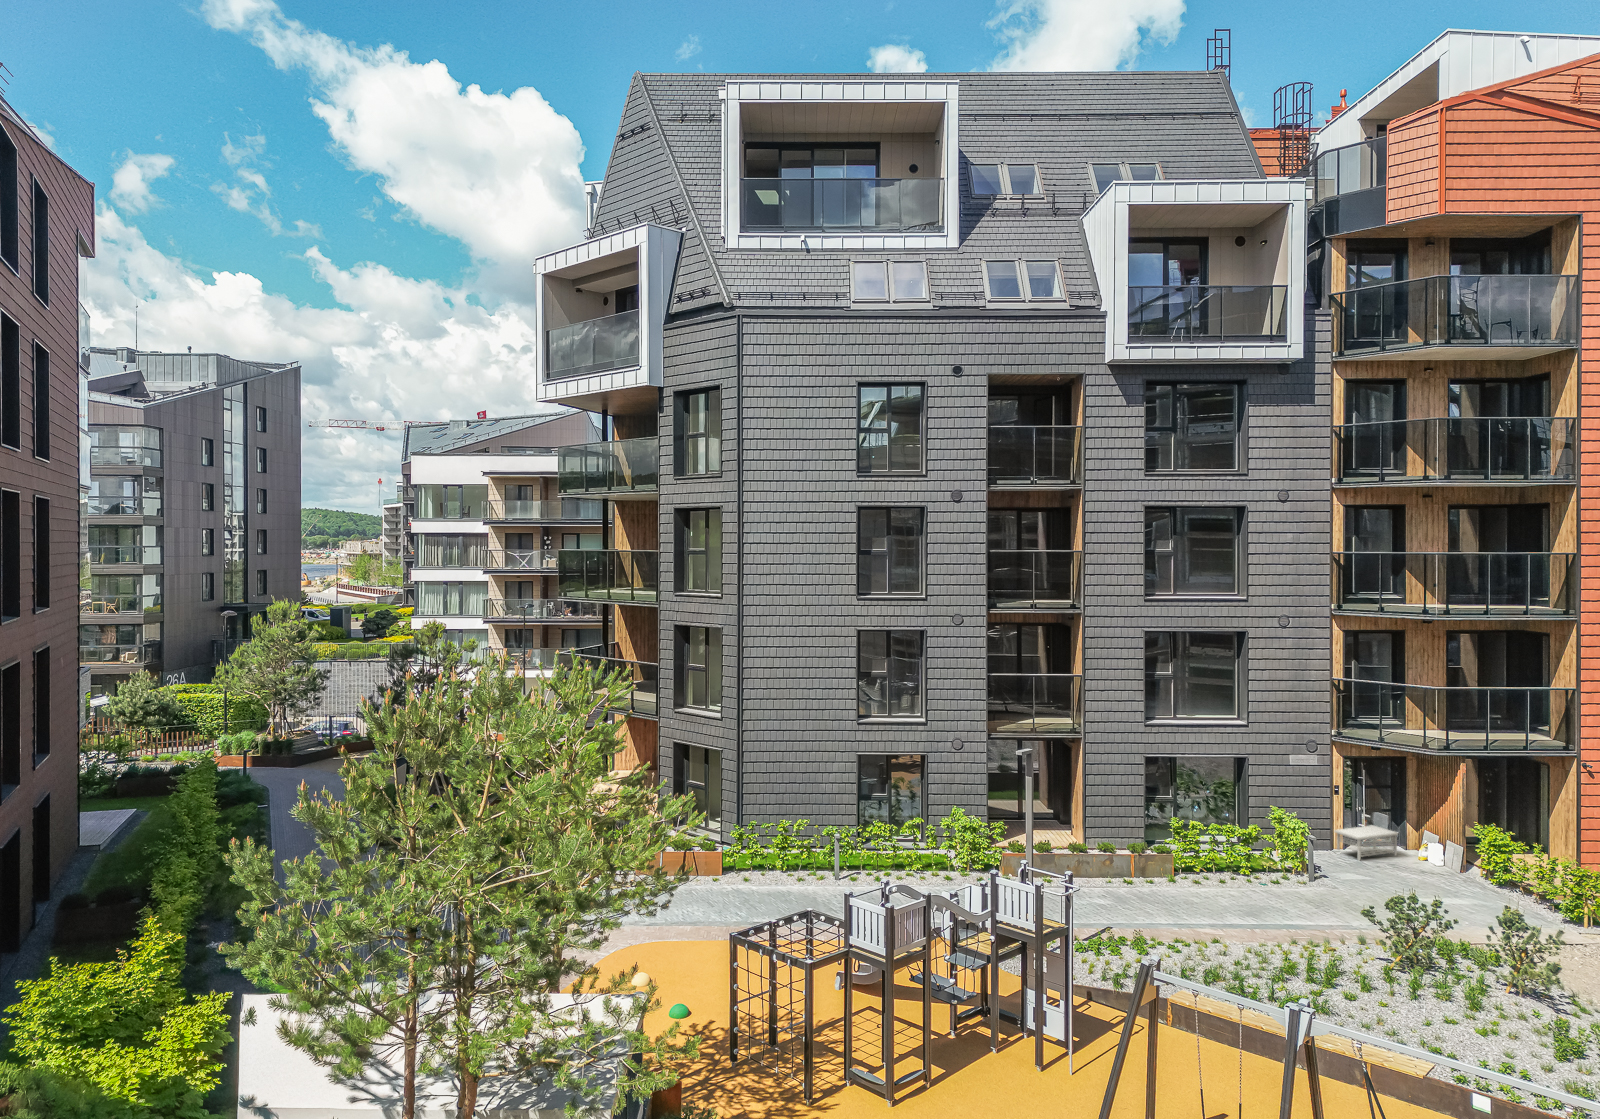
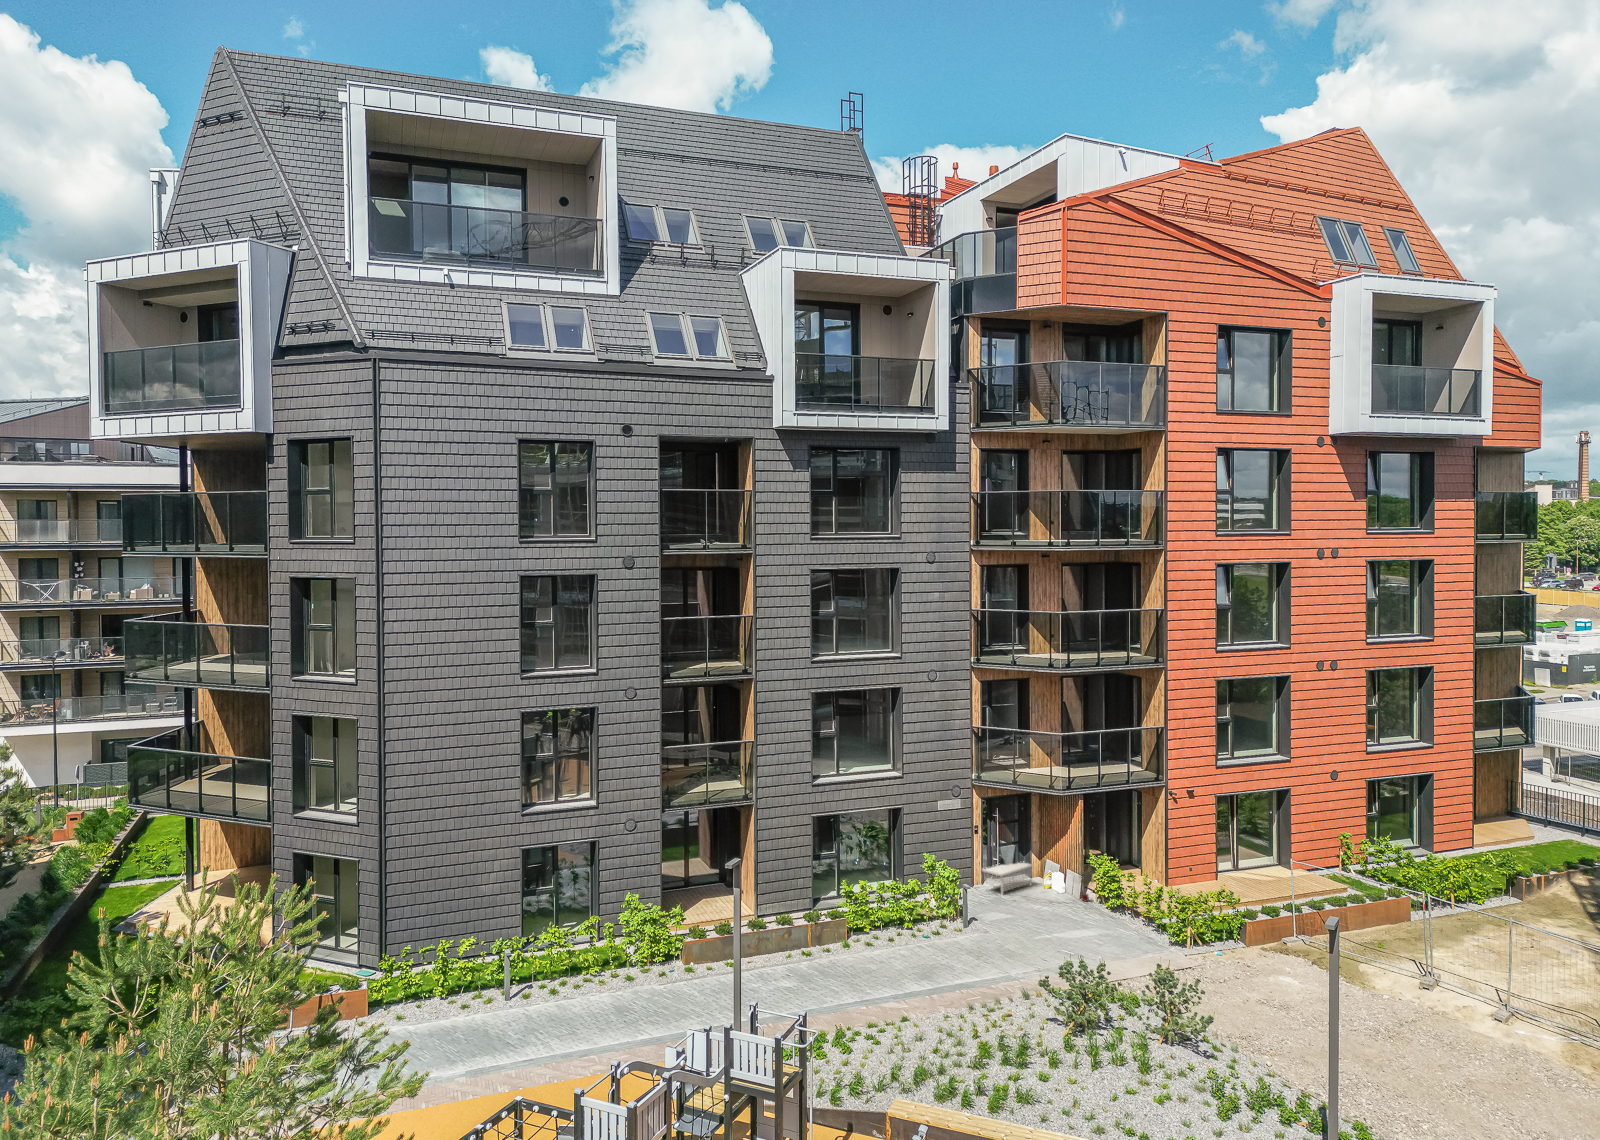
potted tree: none [1457,838,1486,880] -> present [1080,866,1097,901]

